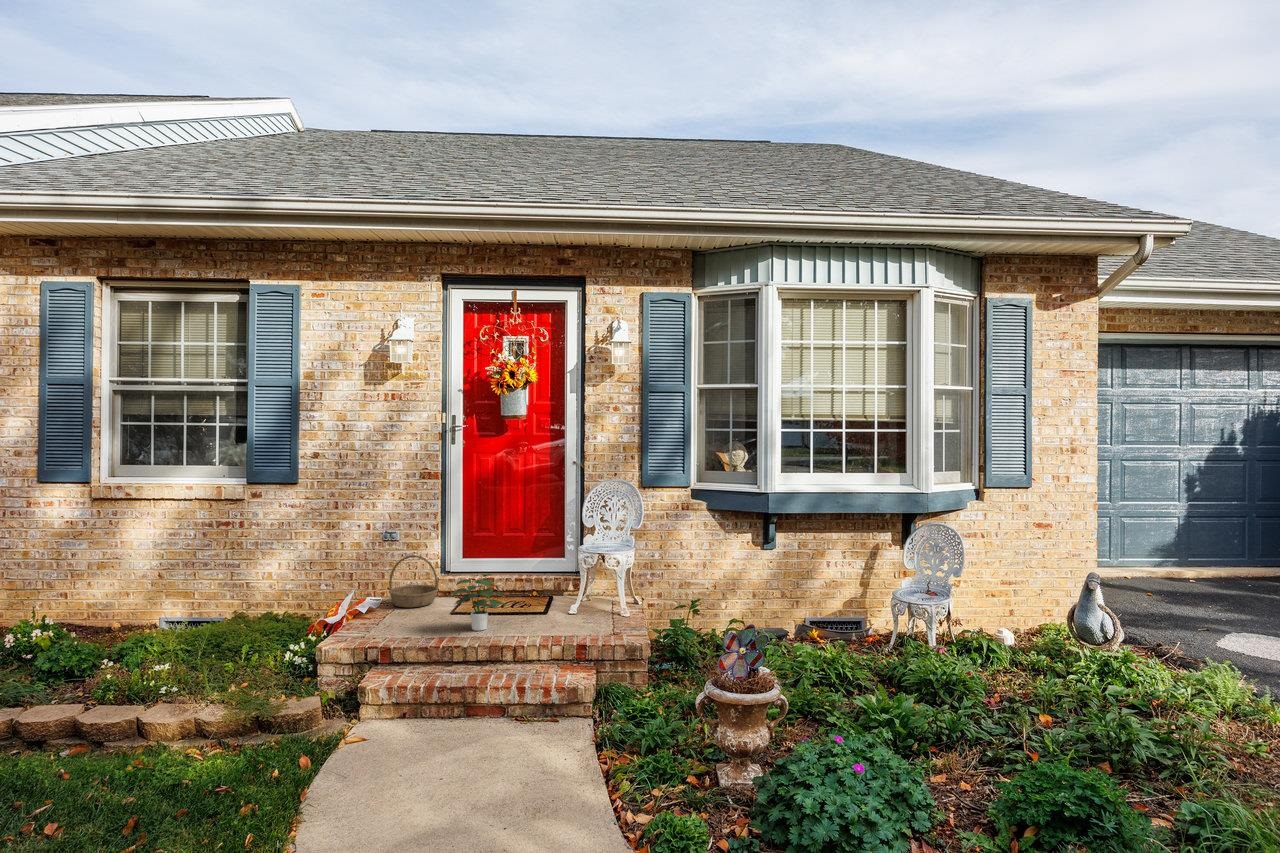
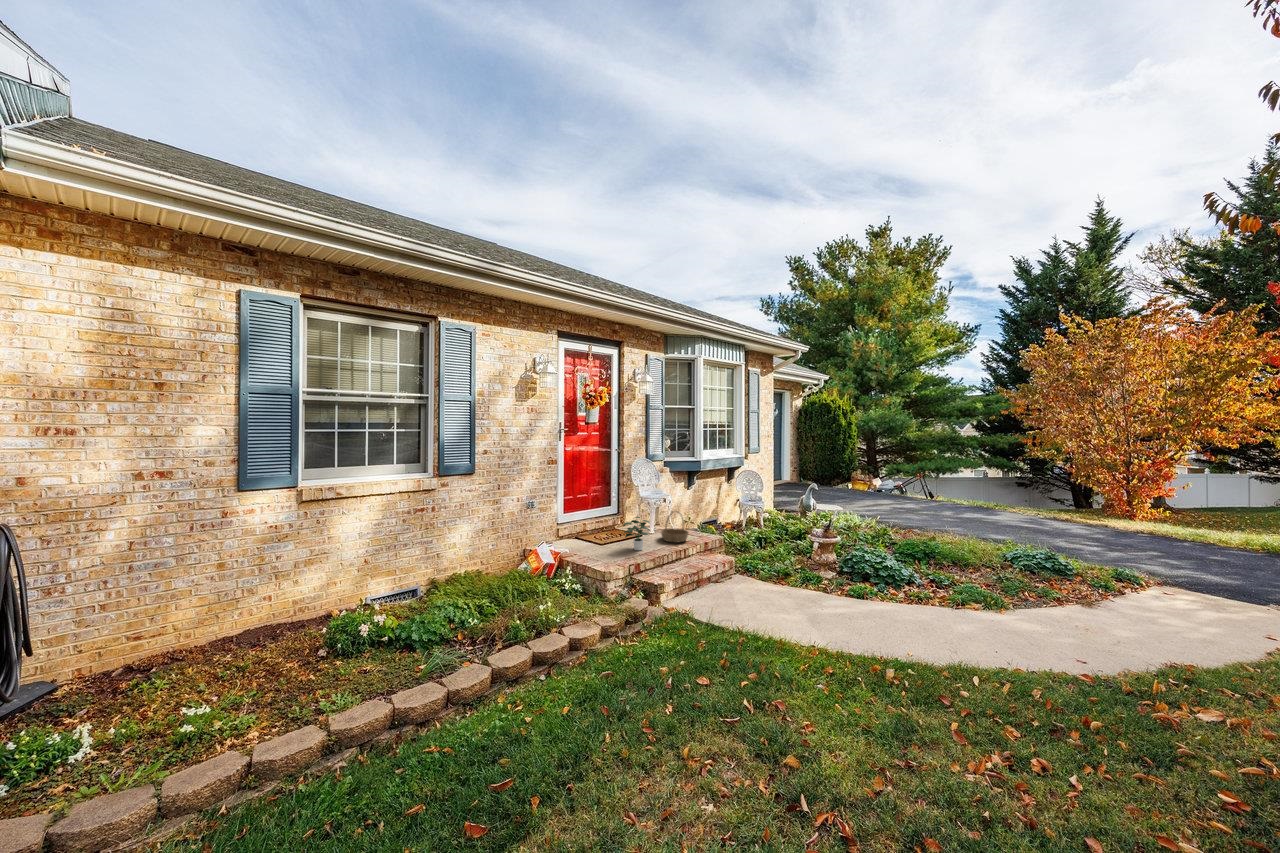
basket: present [389,555,438,607] -> present [661,511,689,542]

